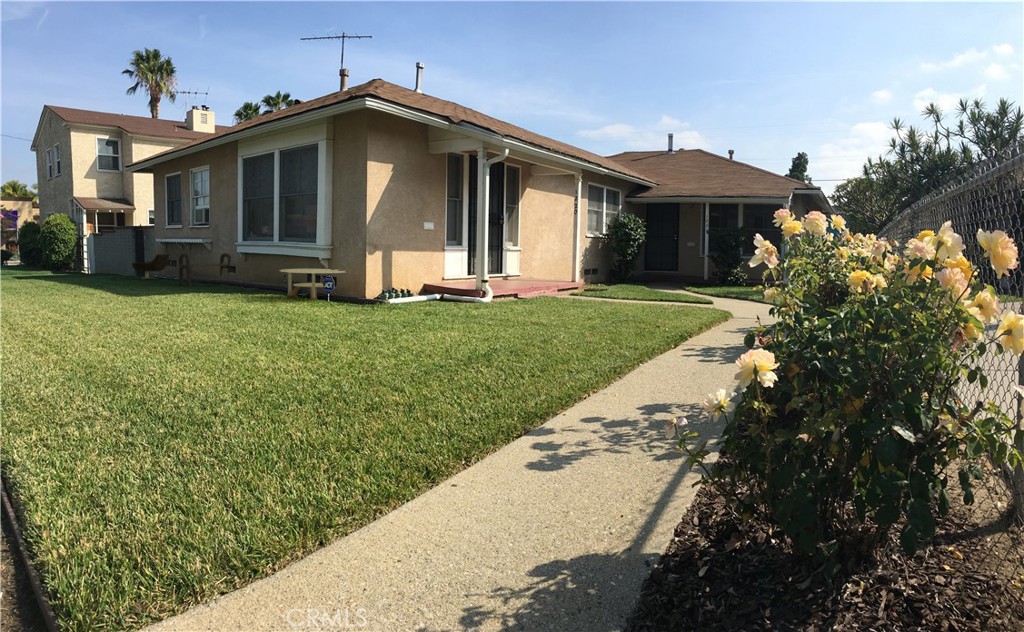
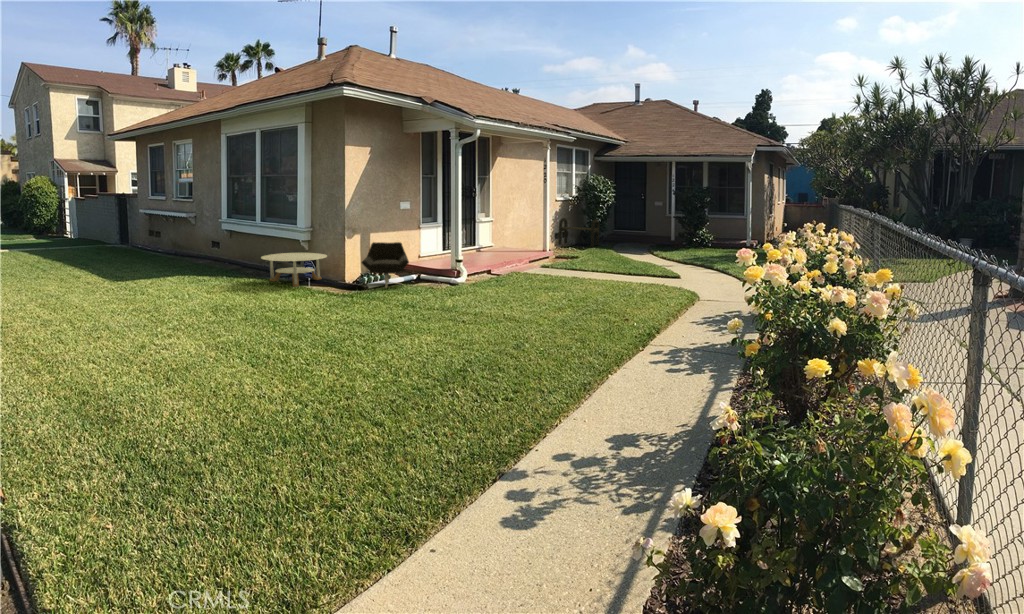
bench: present [179,253,231,286] -> present [558,218,599,247]
lounge chair: present [132,254,169,278] -> present [362,242,409,288]

